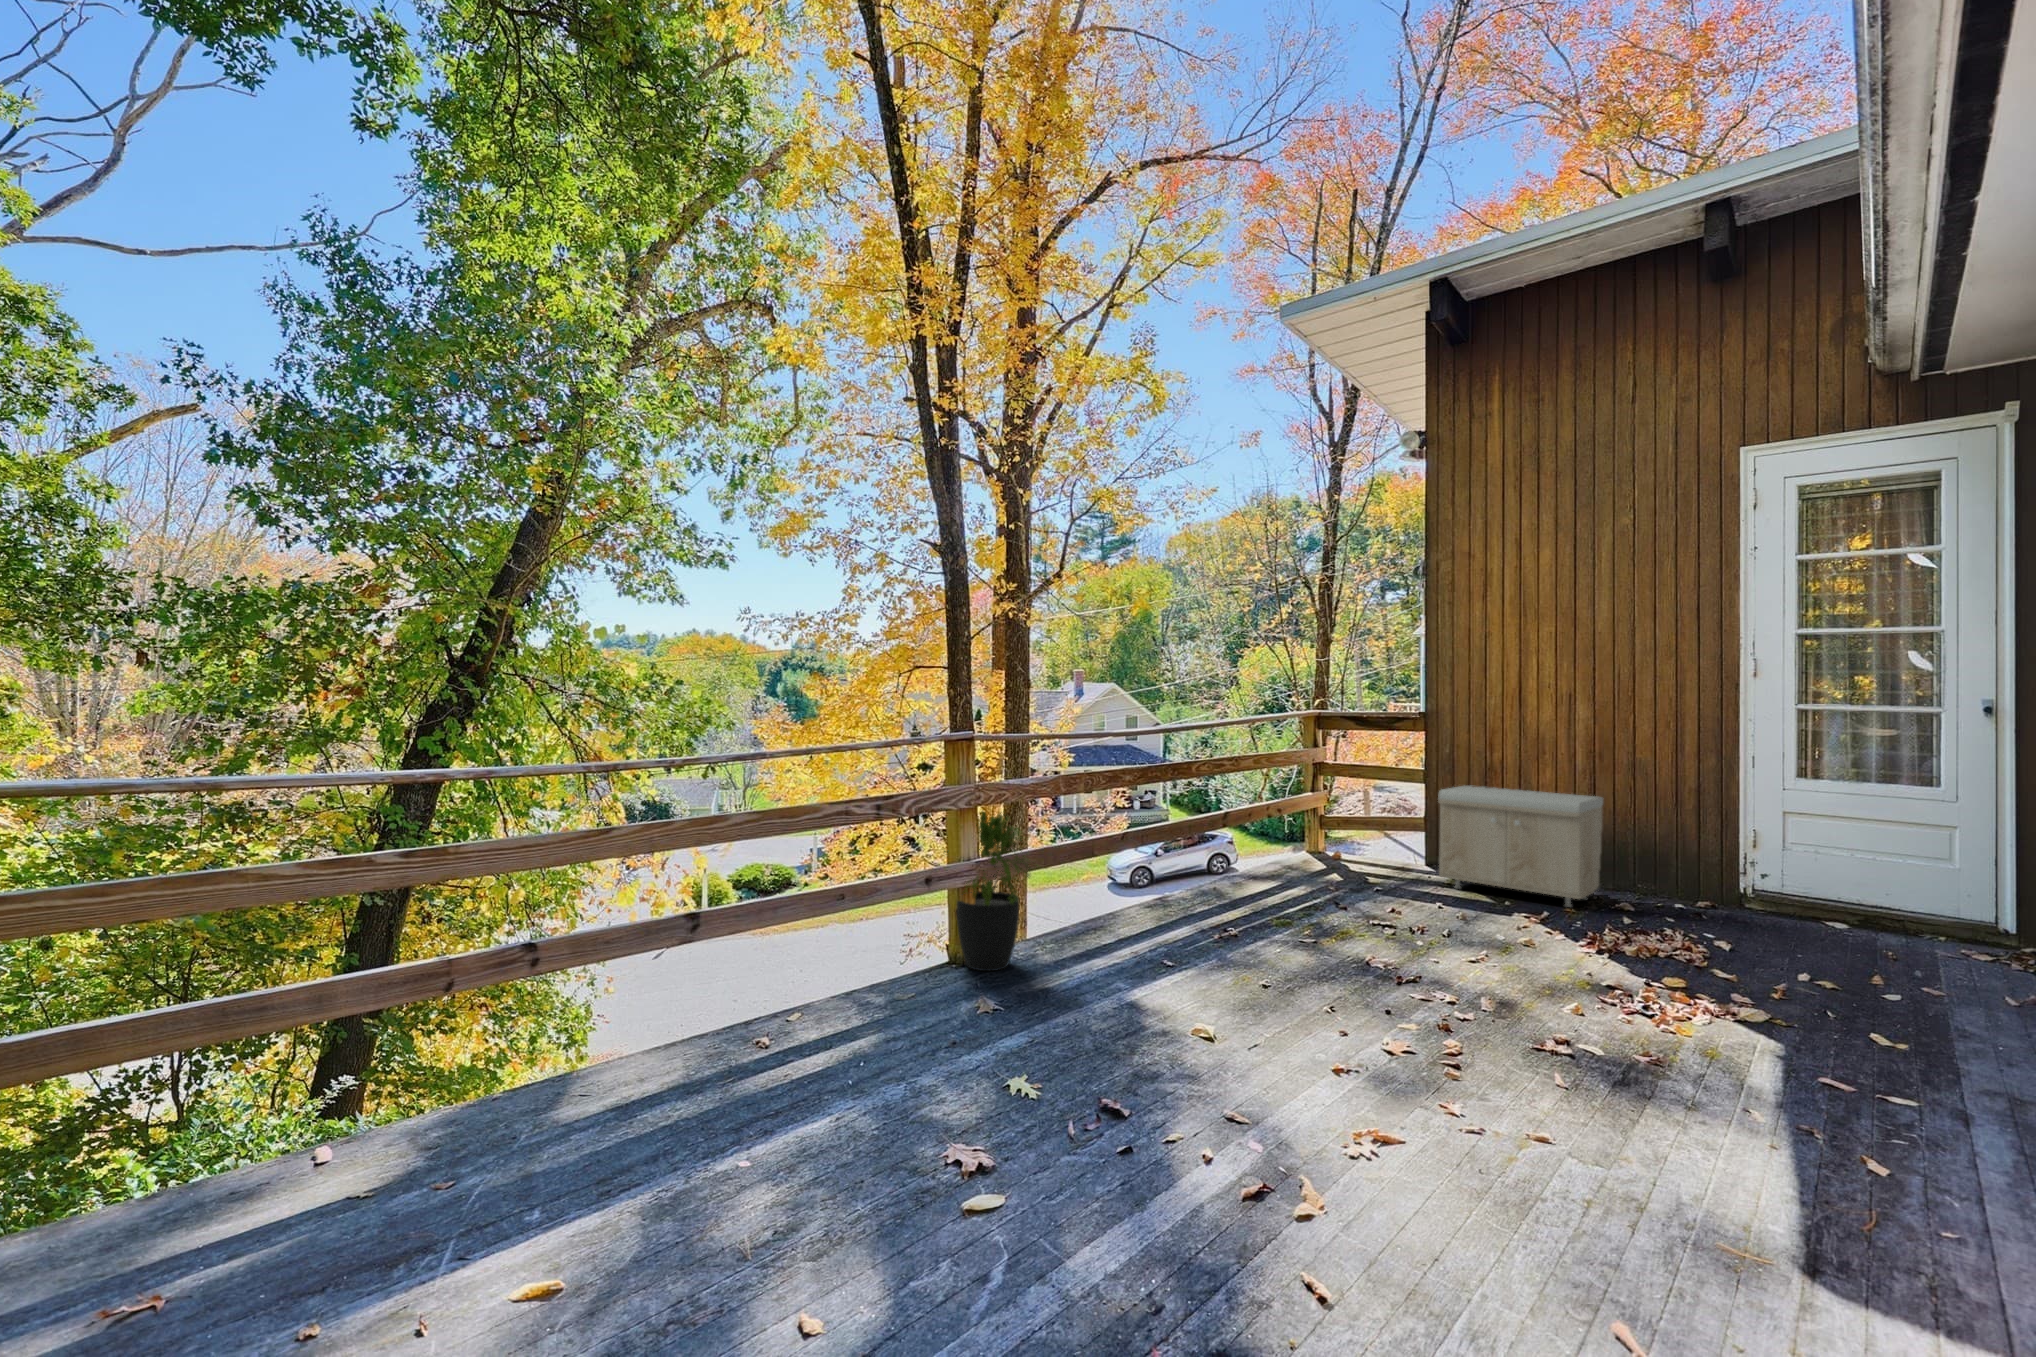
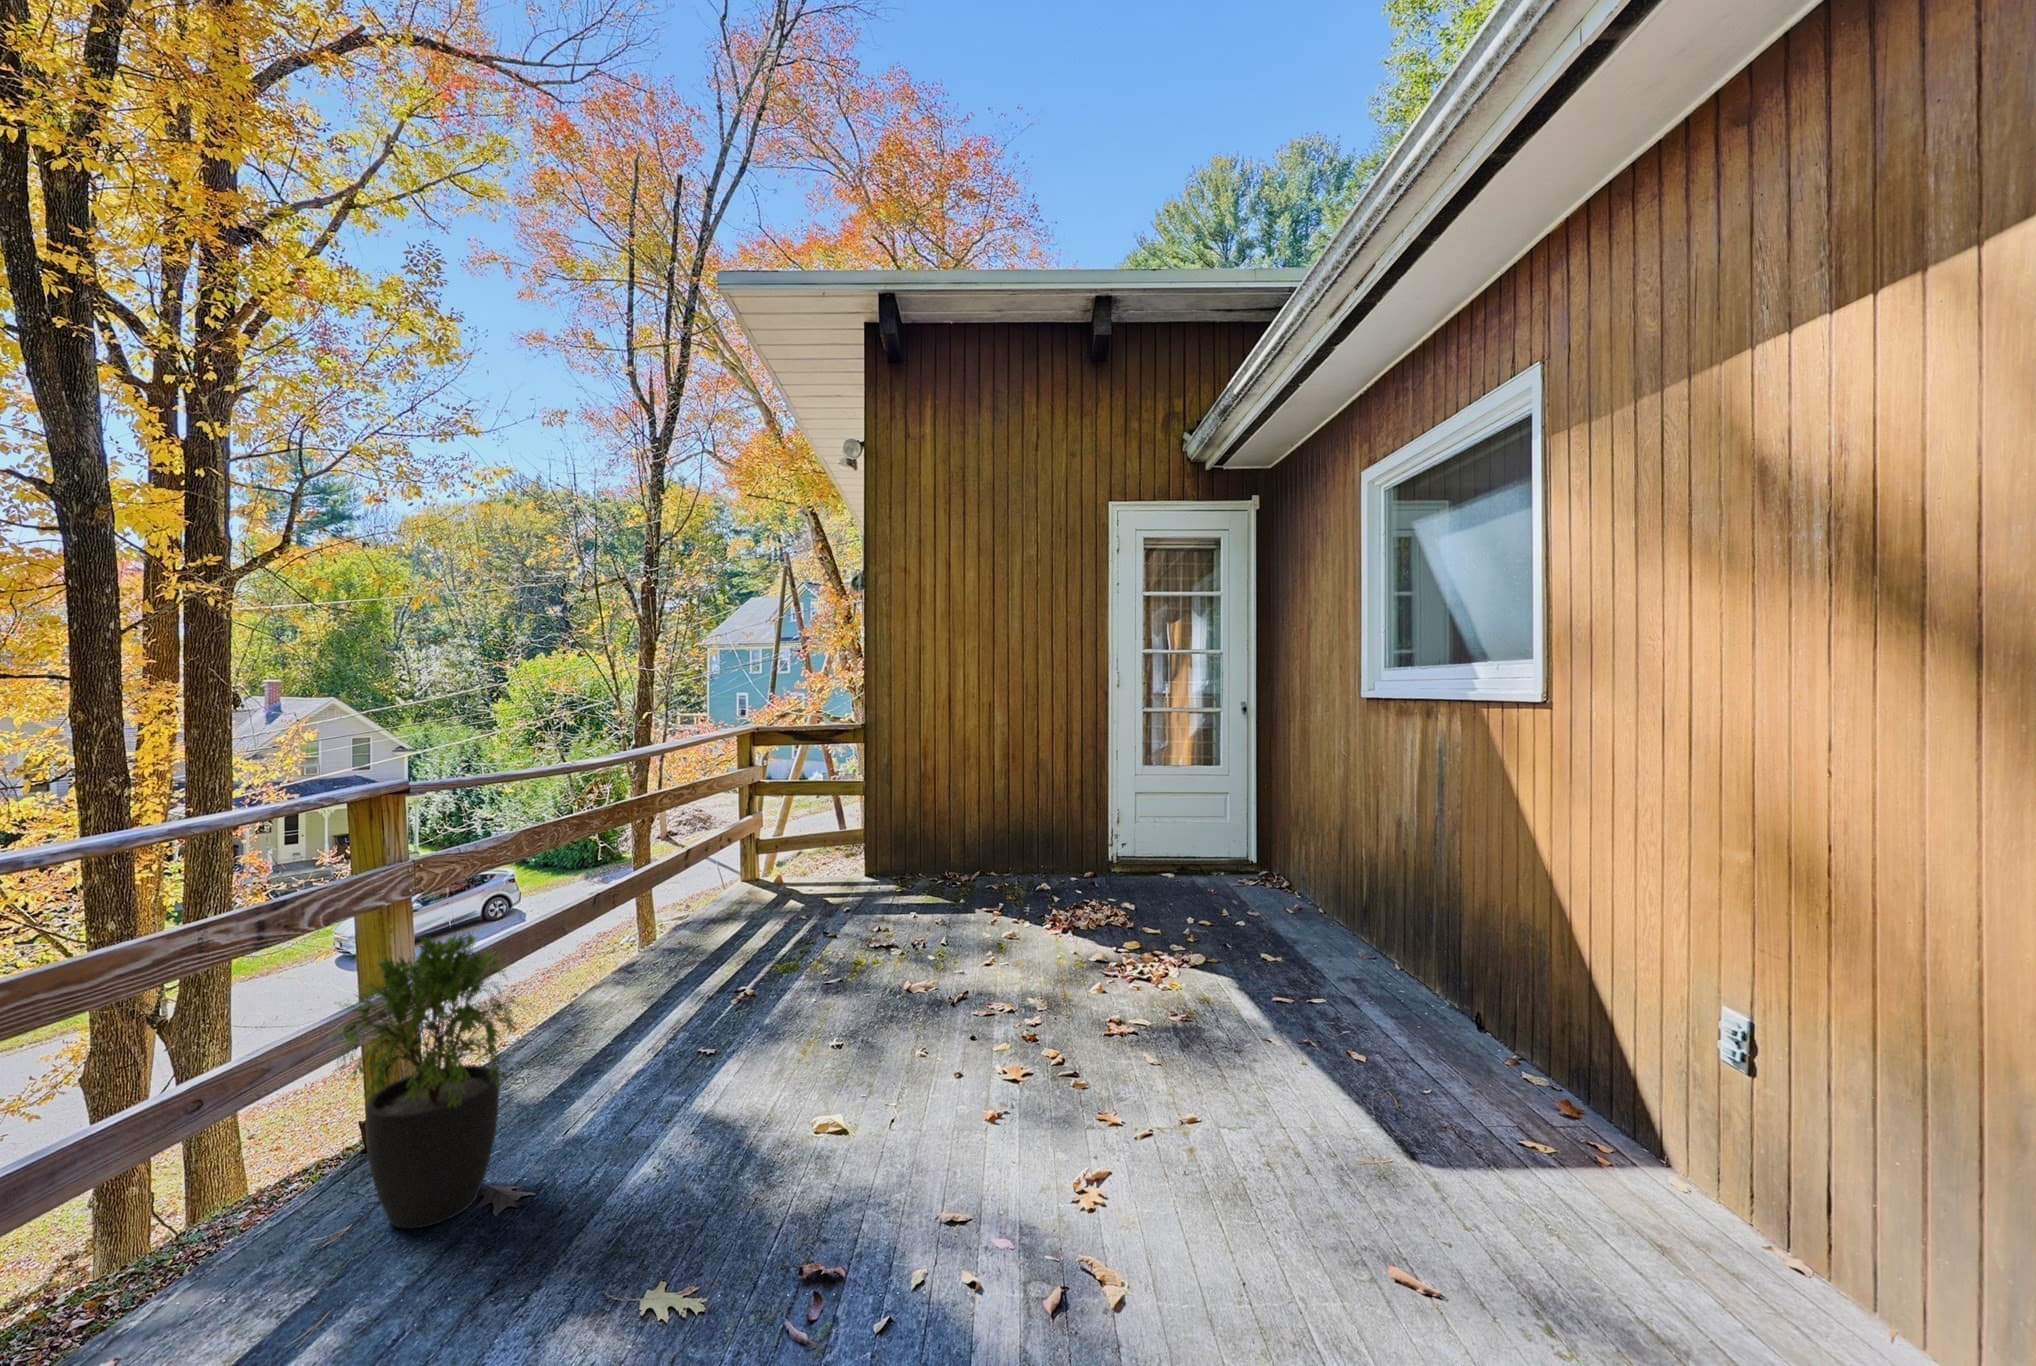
storage bench: present [1438,786,1603,907] -> none [888,790,1013,894]

